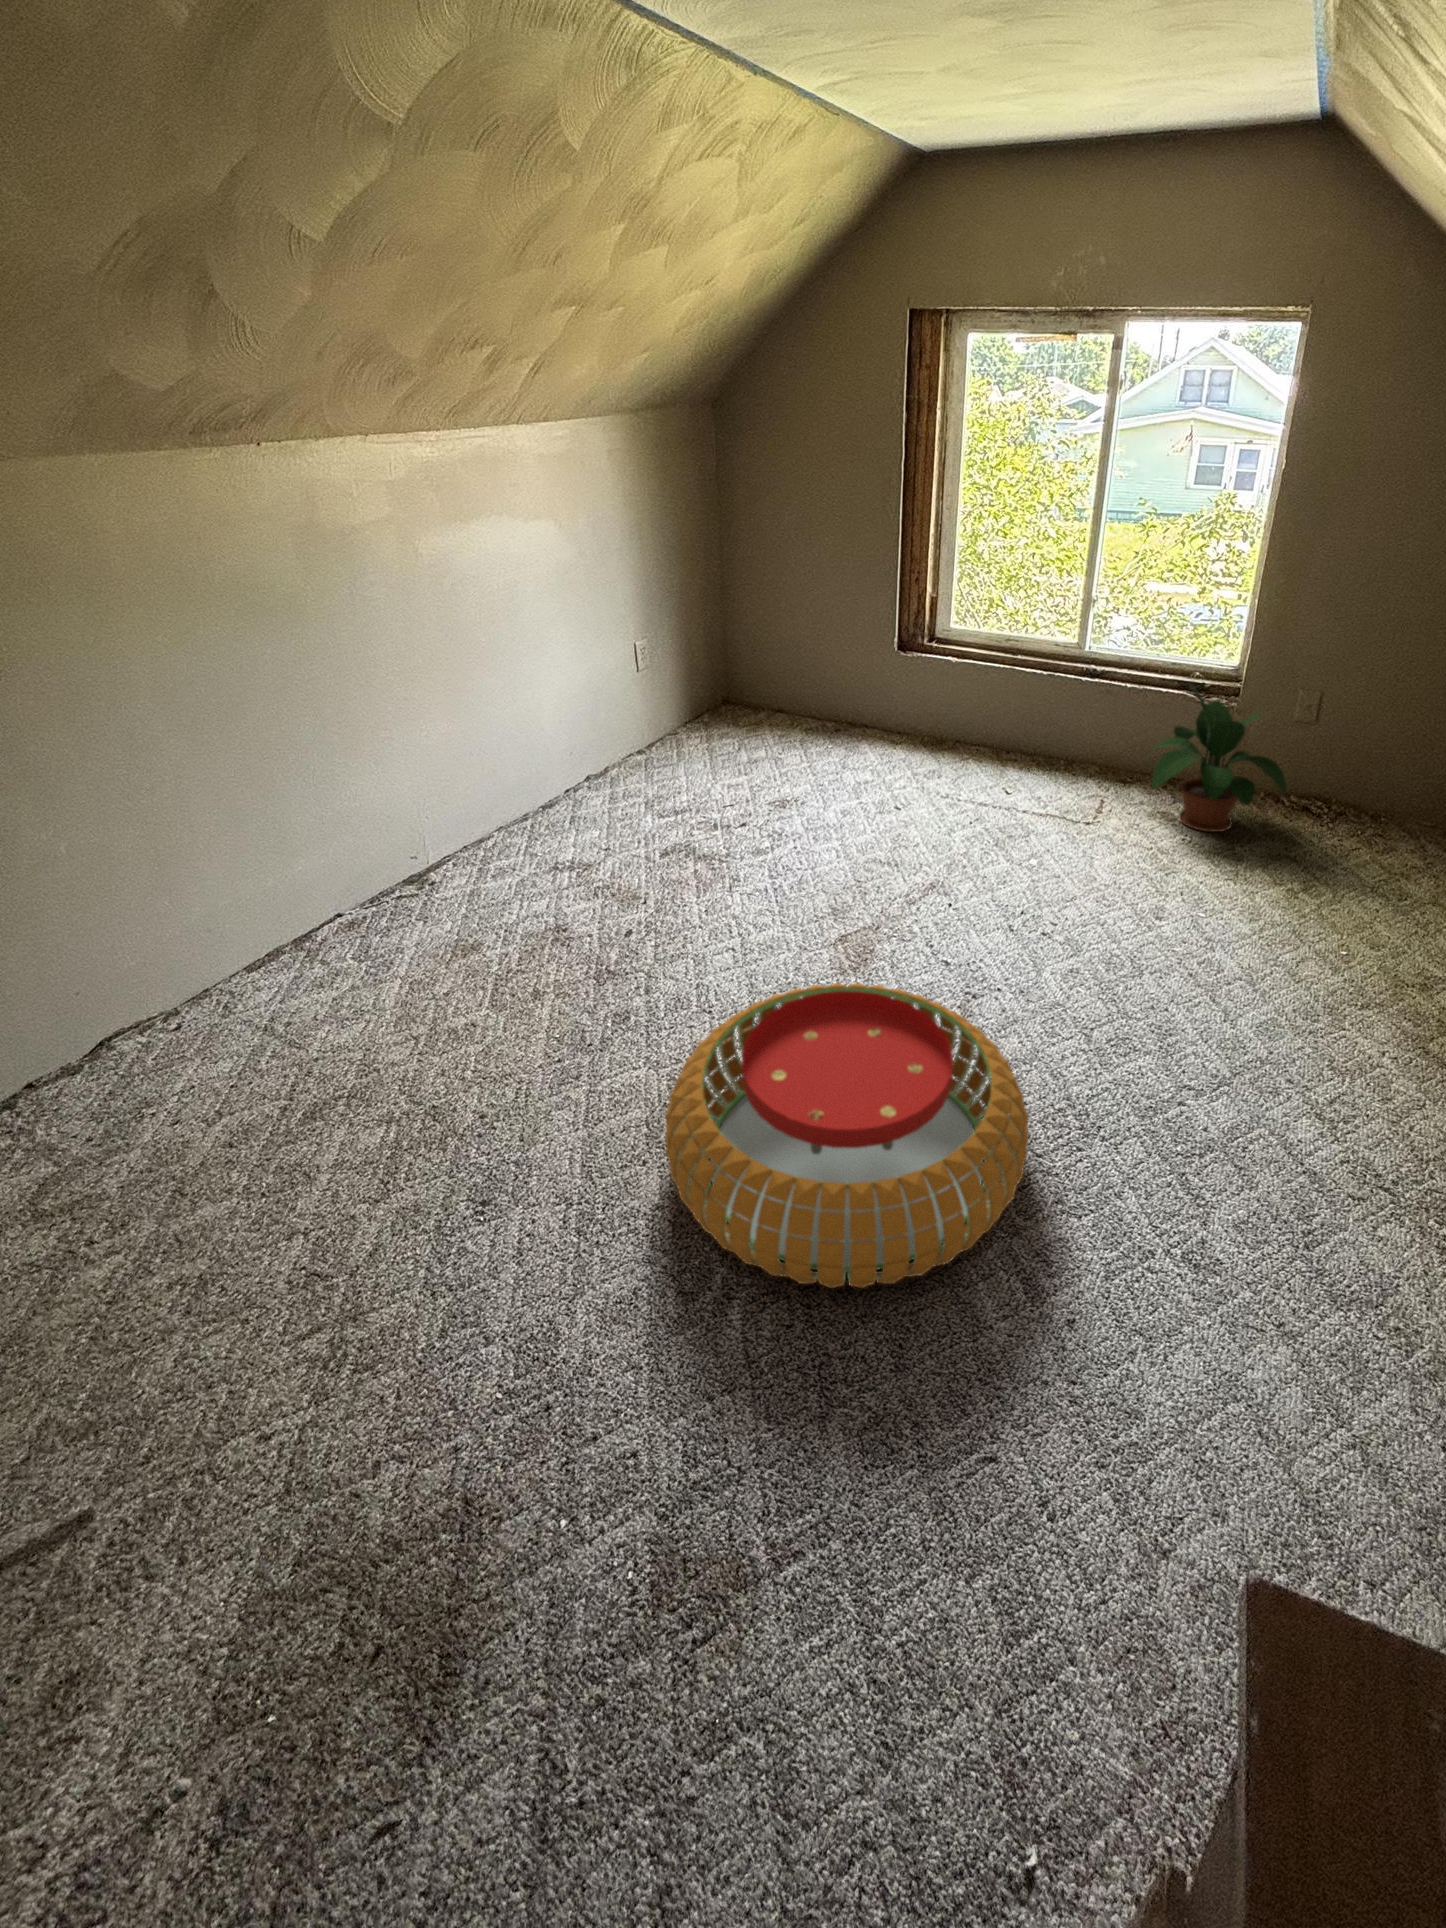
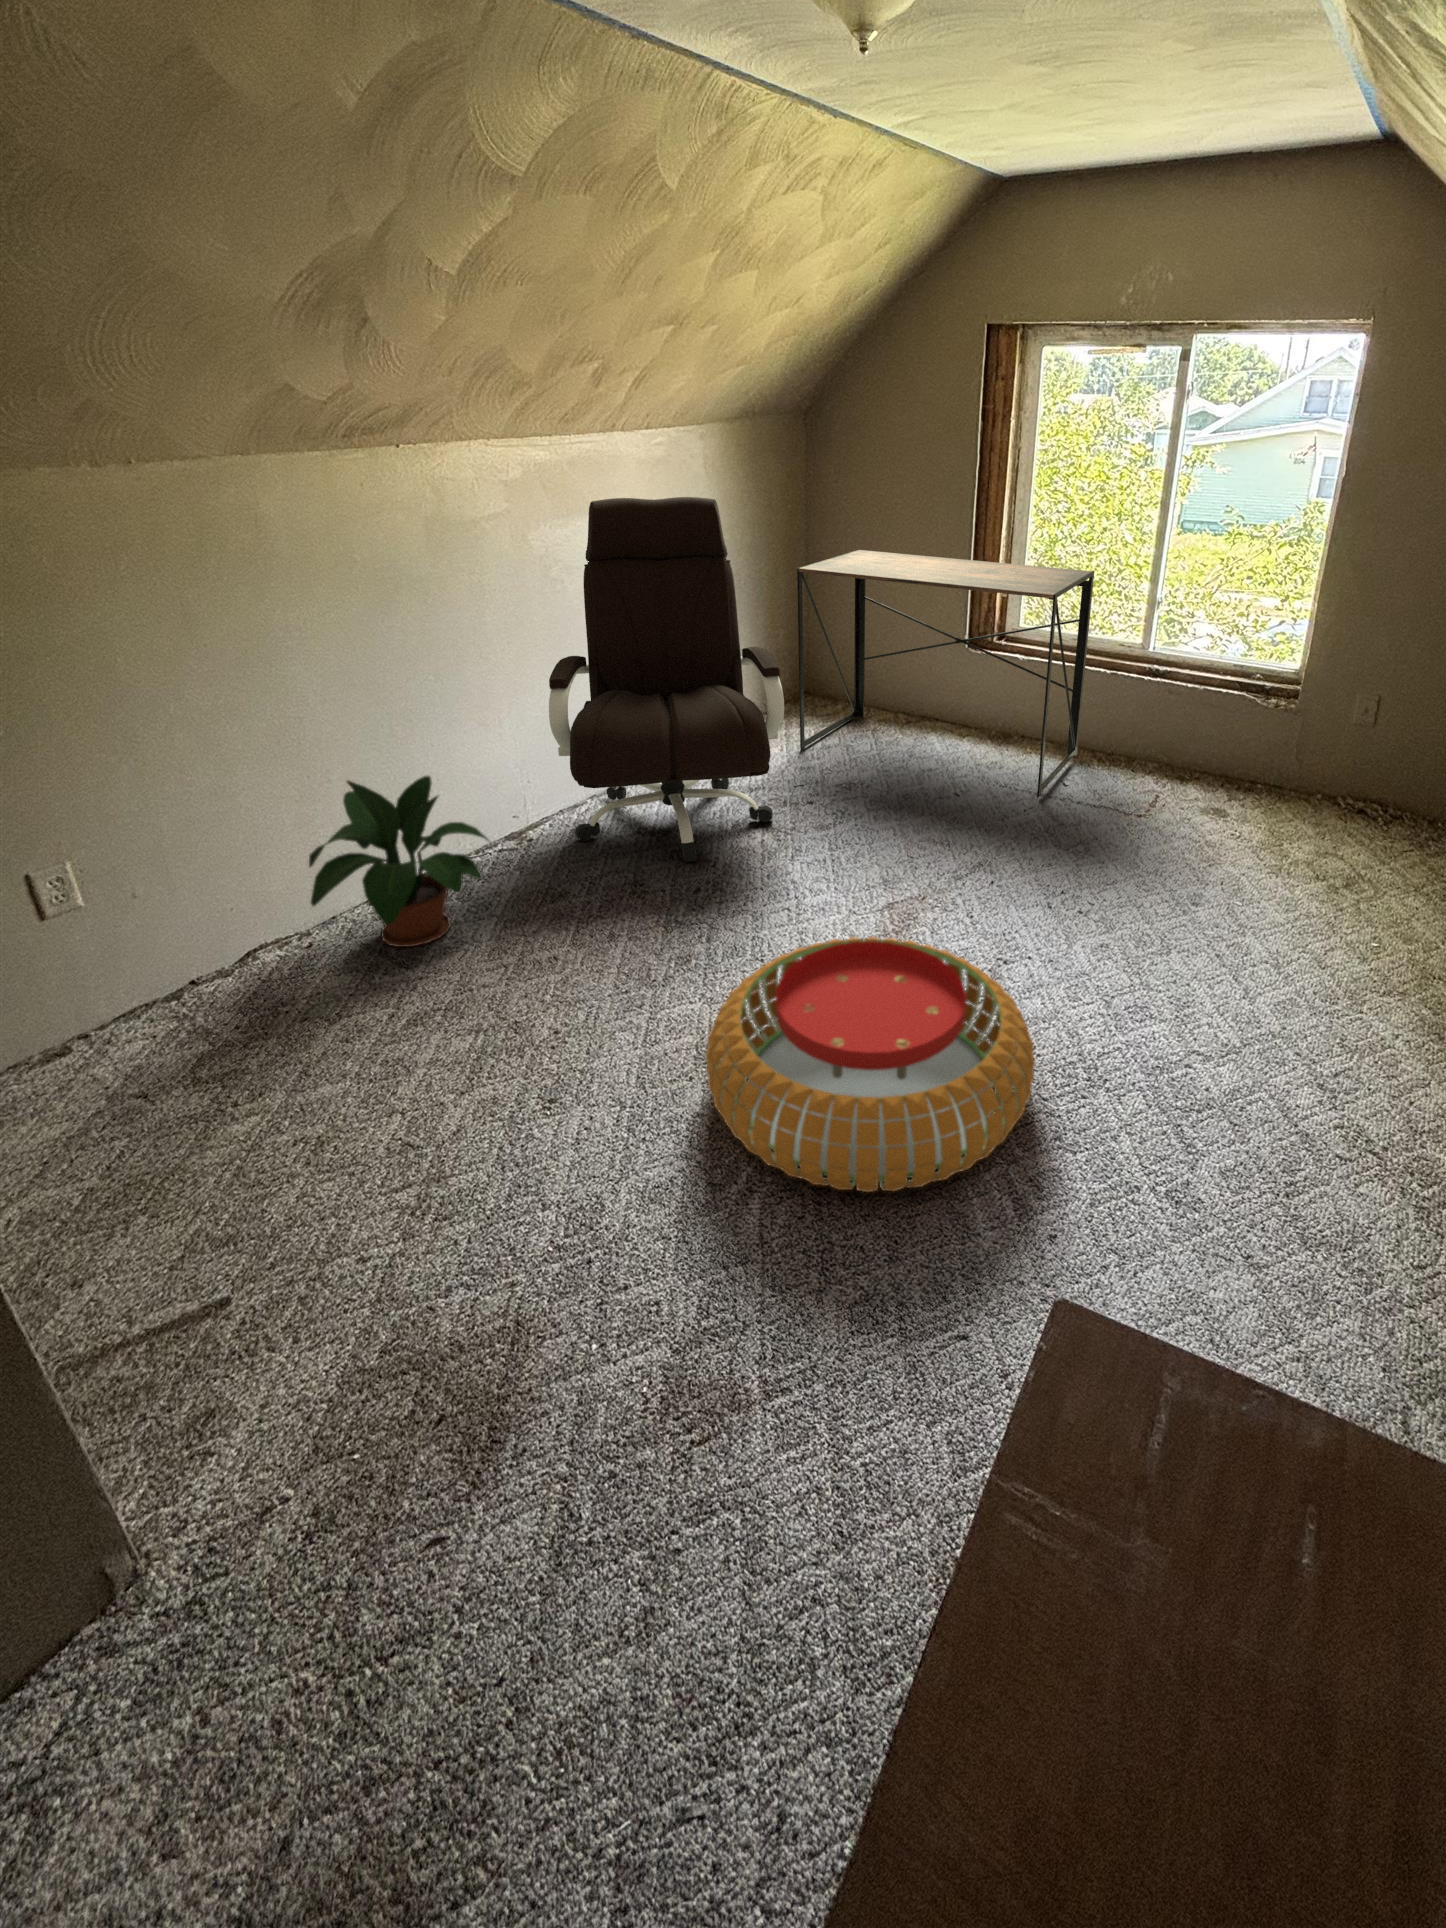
office chair: none [454,503,716,900] -> present [549,497,784,862]
desk: none [717,555,1024,808] -> present [797,550,1094,797]
potted plant: present [1151,684,1286,832] -> present [309,775,494,947]

